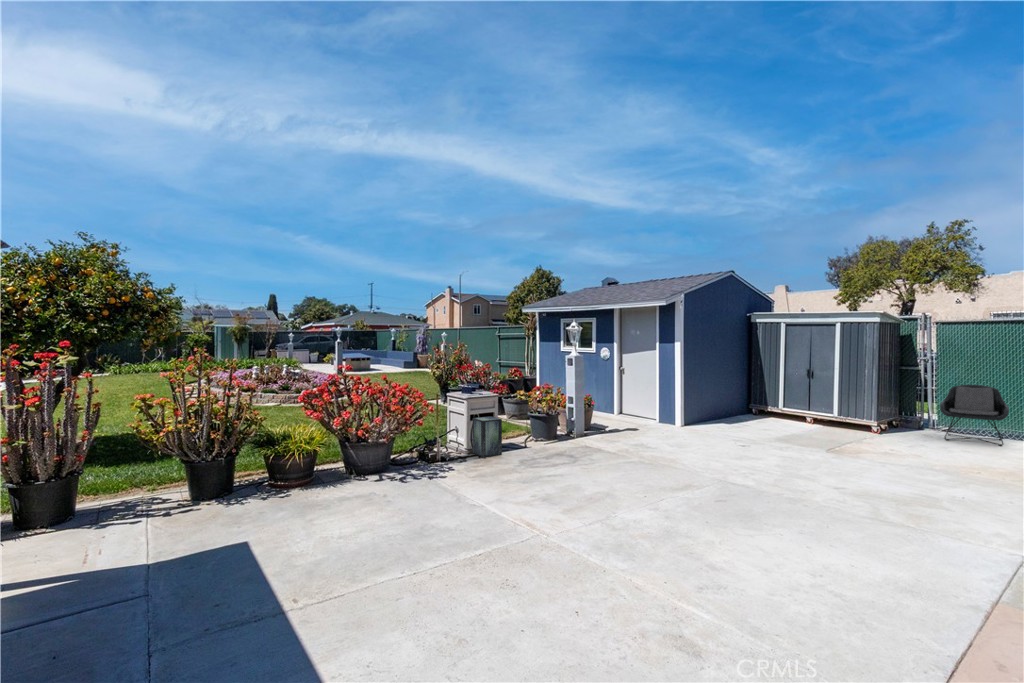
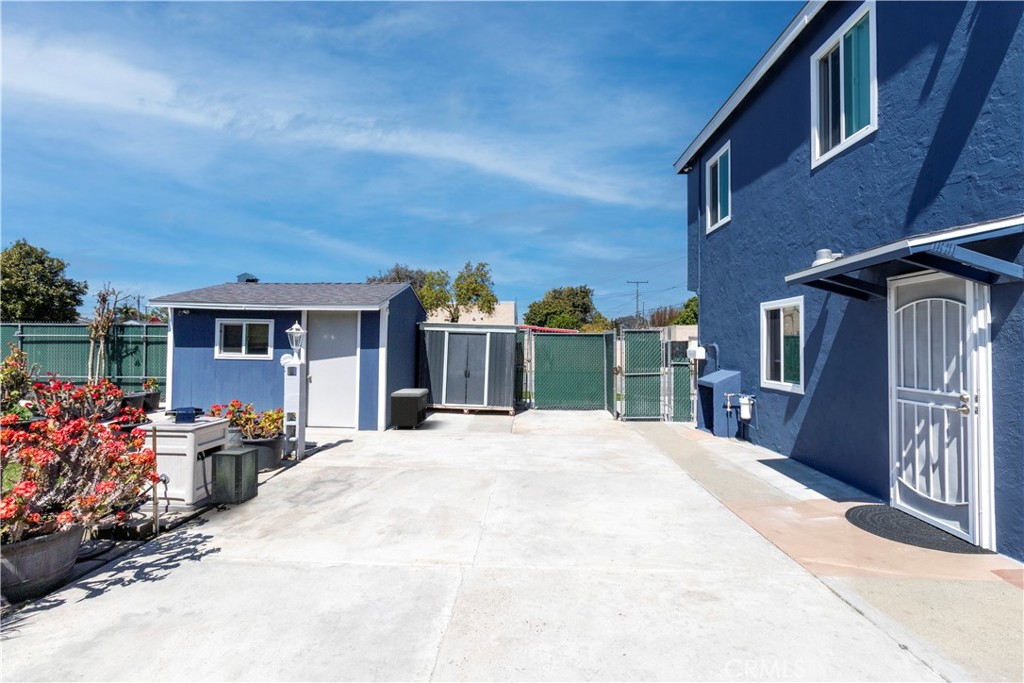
lounge chair: present [940,385,1009,446] -> none [547,377,582,416]
storage bench: none [691,386,745,430] -> present [391,389,428,429]

